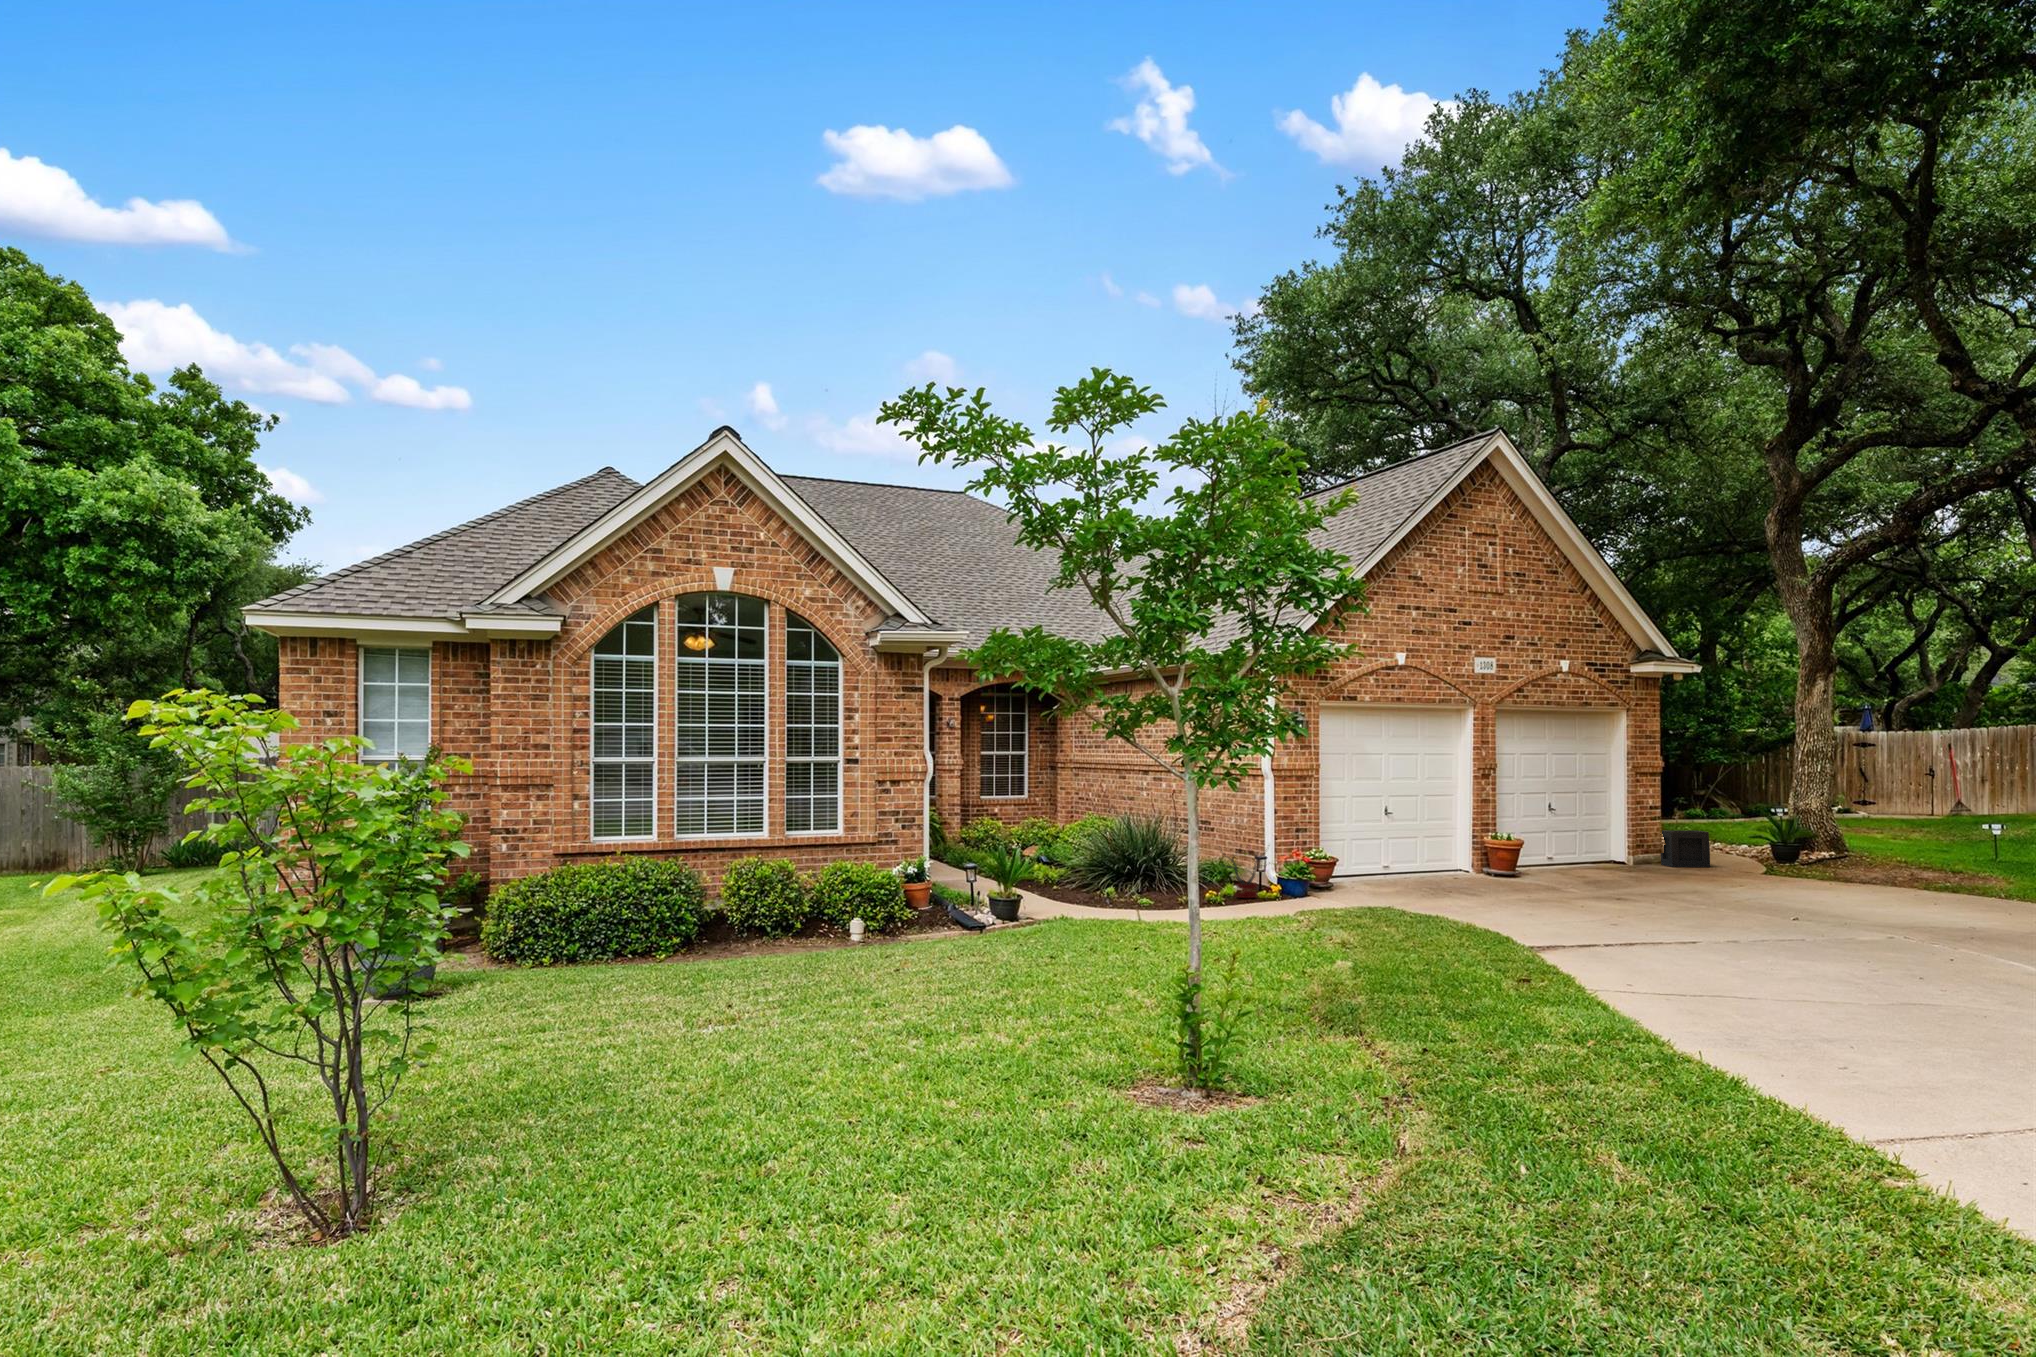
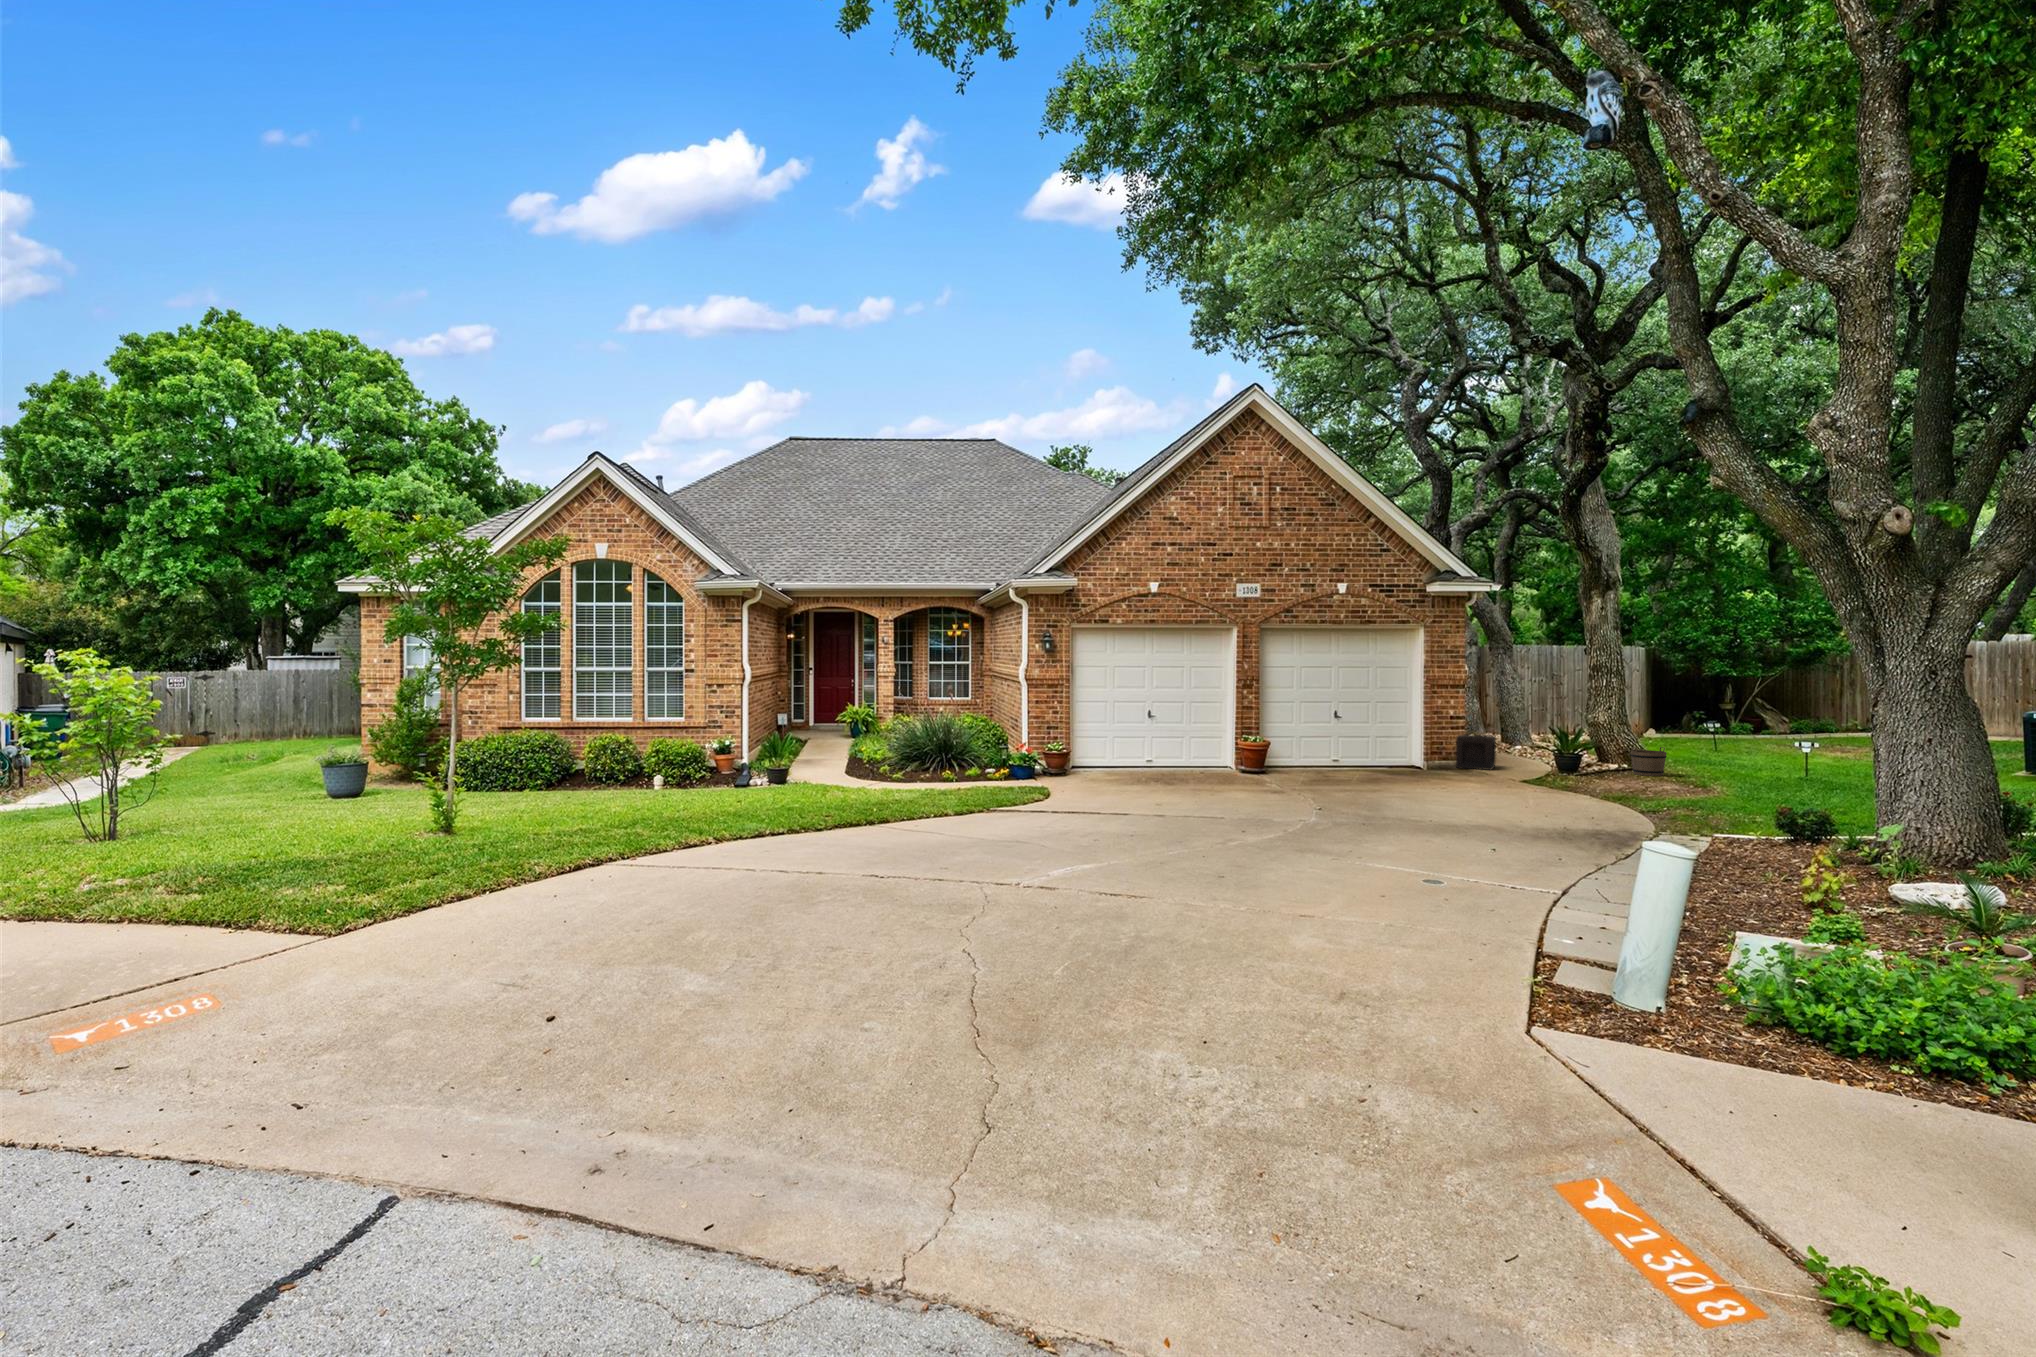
bucket: none [1821,836,1858,865] -> present [1630,747,1667,776]
decorative plant: present [1230,854,1277,898] -> none [939,735,975,776]

